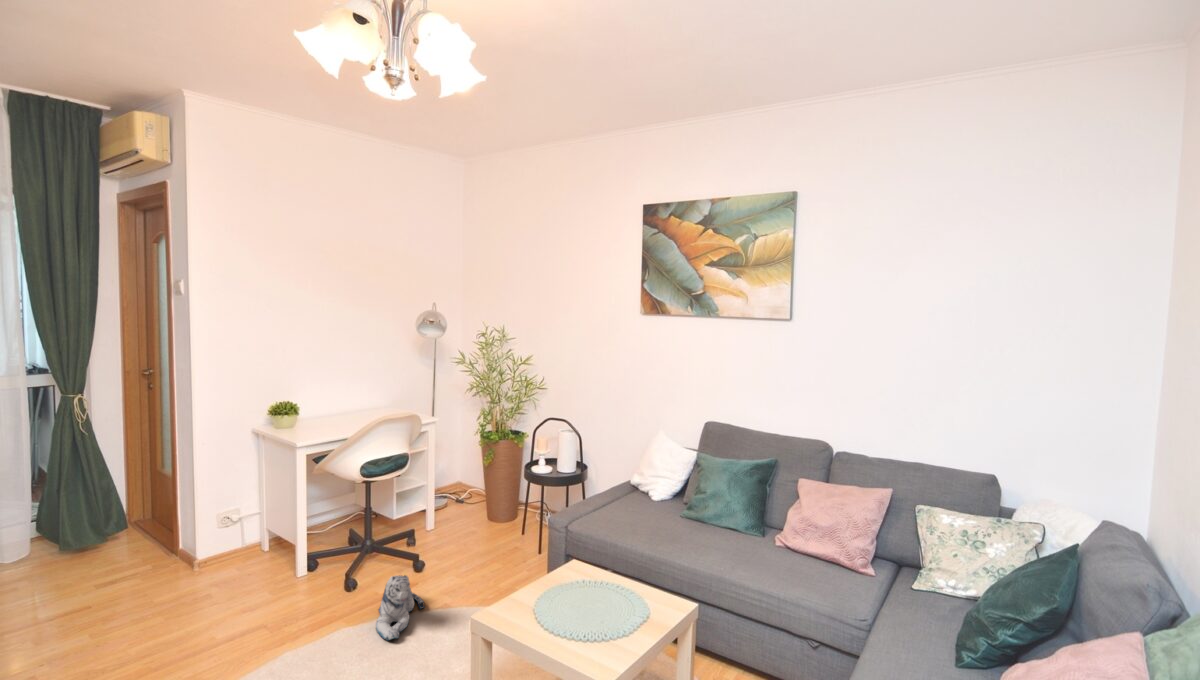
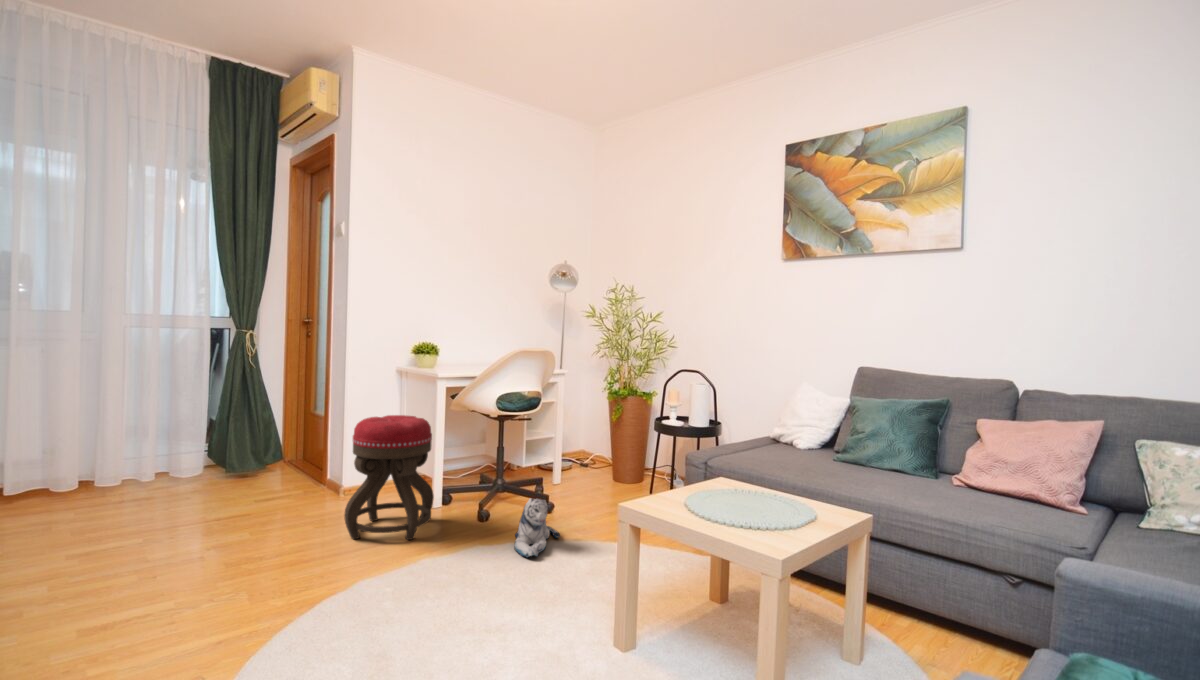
ottoman: none [188,494,293,636] -> present [344,415,434,540]

